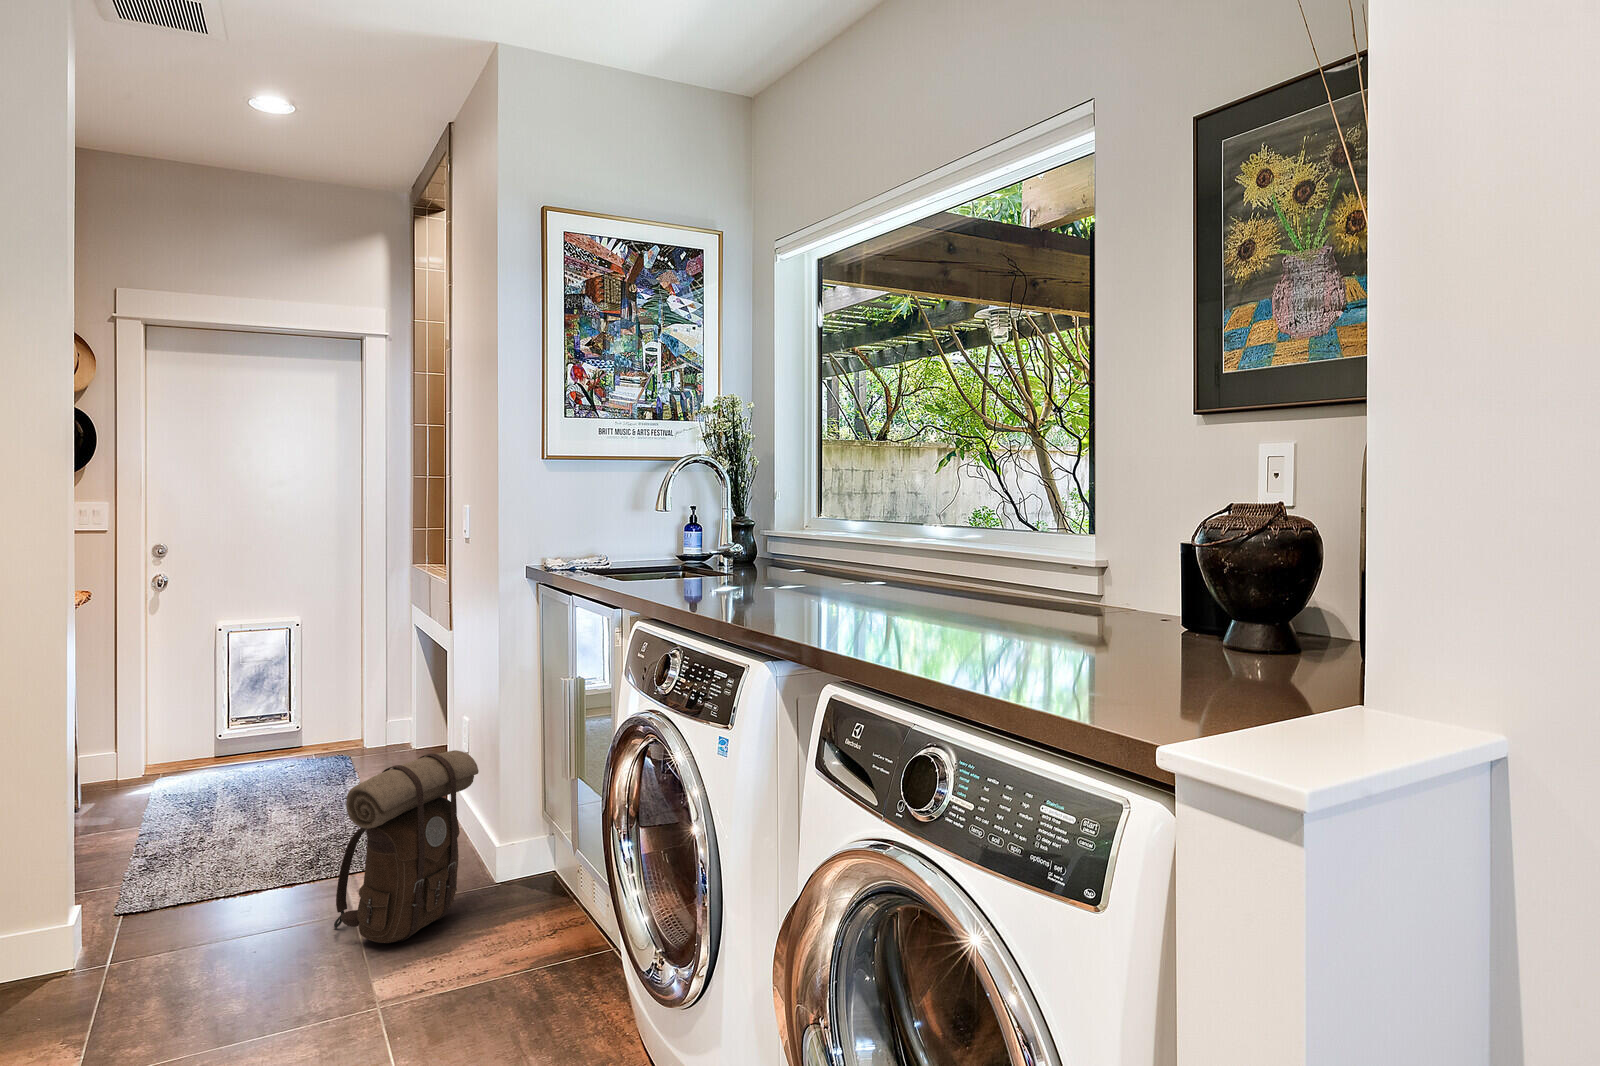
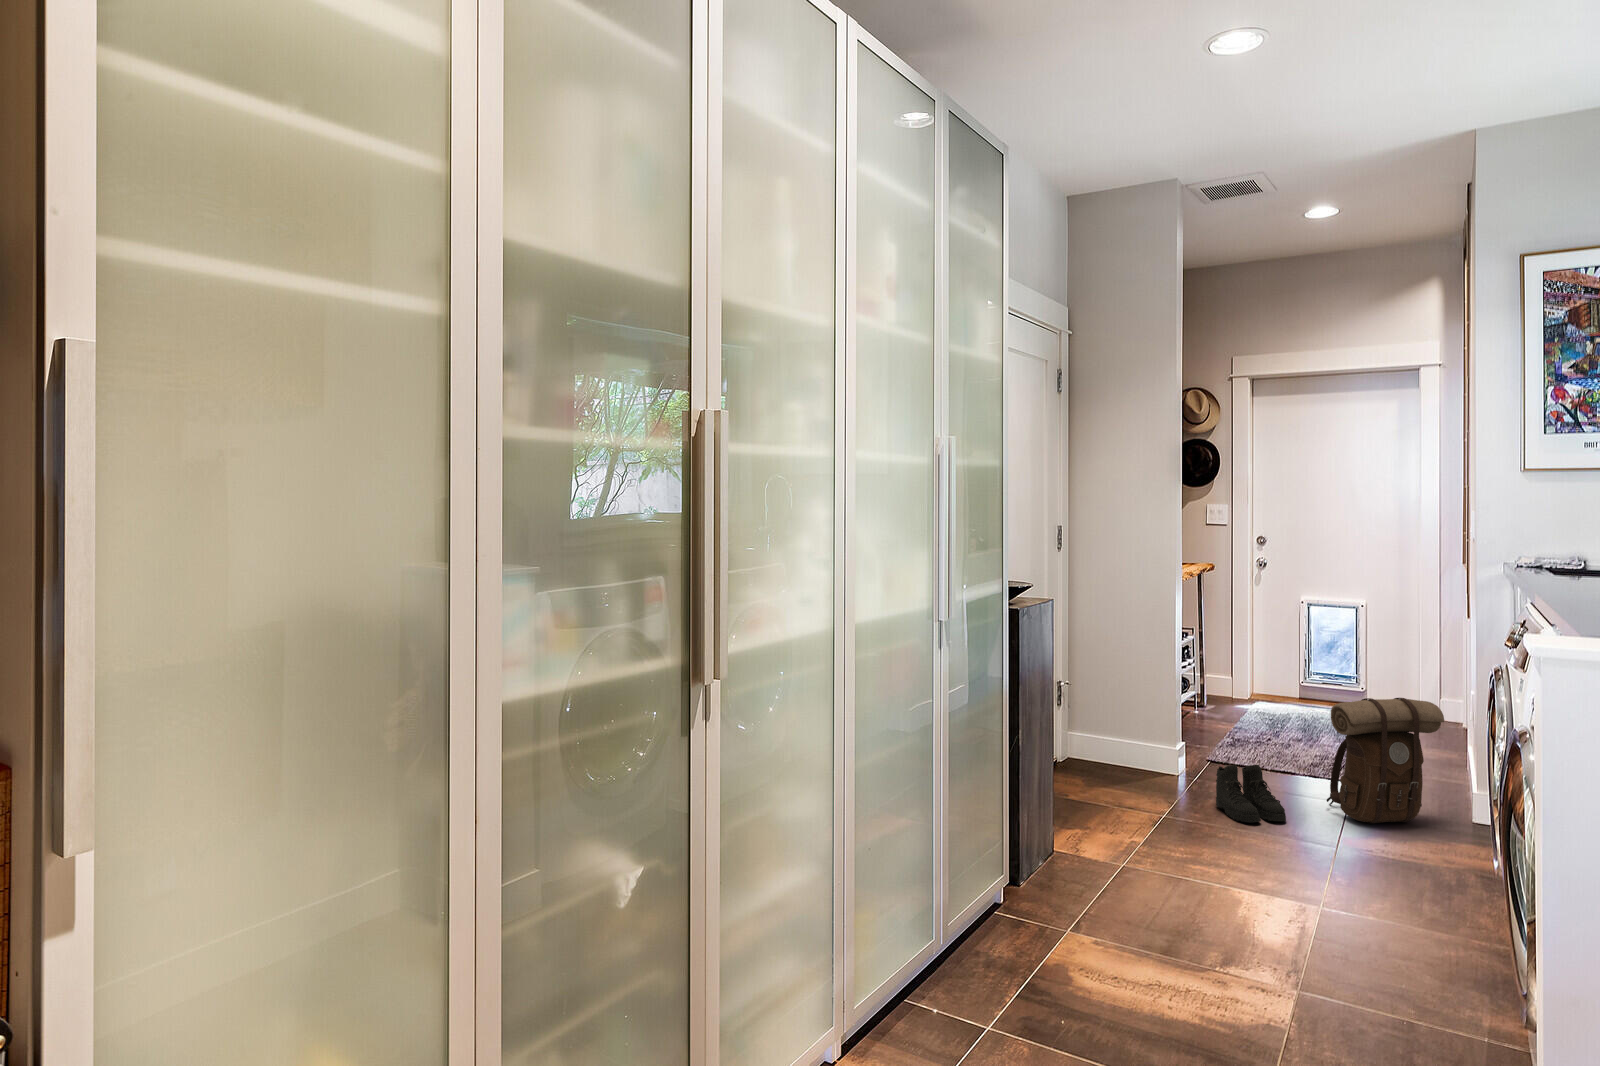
boots: none [159,914,290,1031] -> present [1216,765,1286,823]

